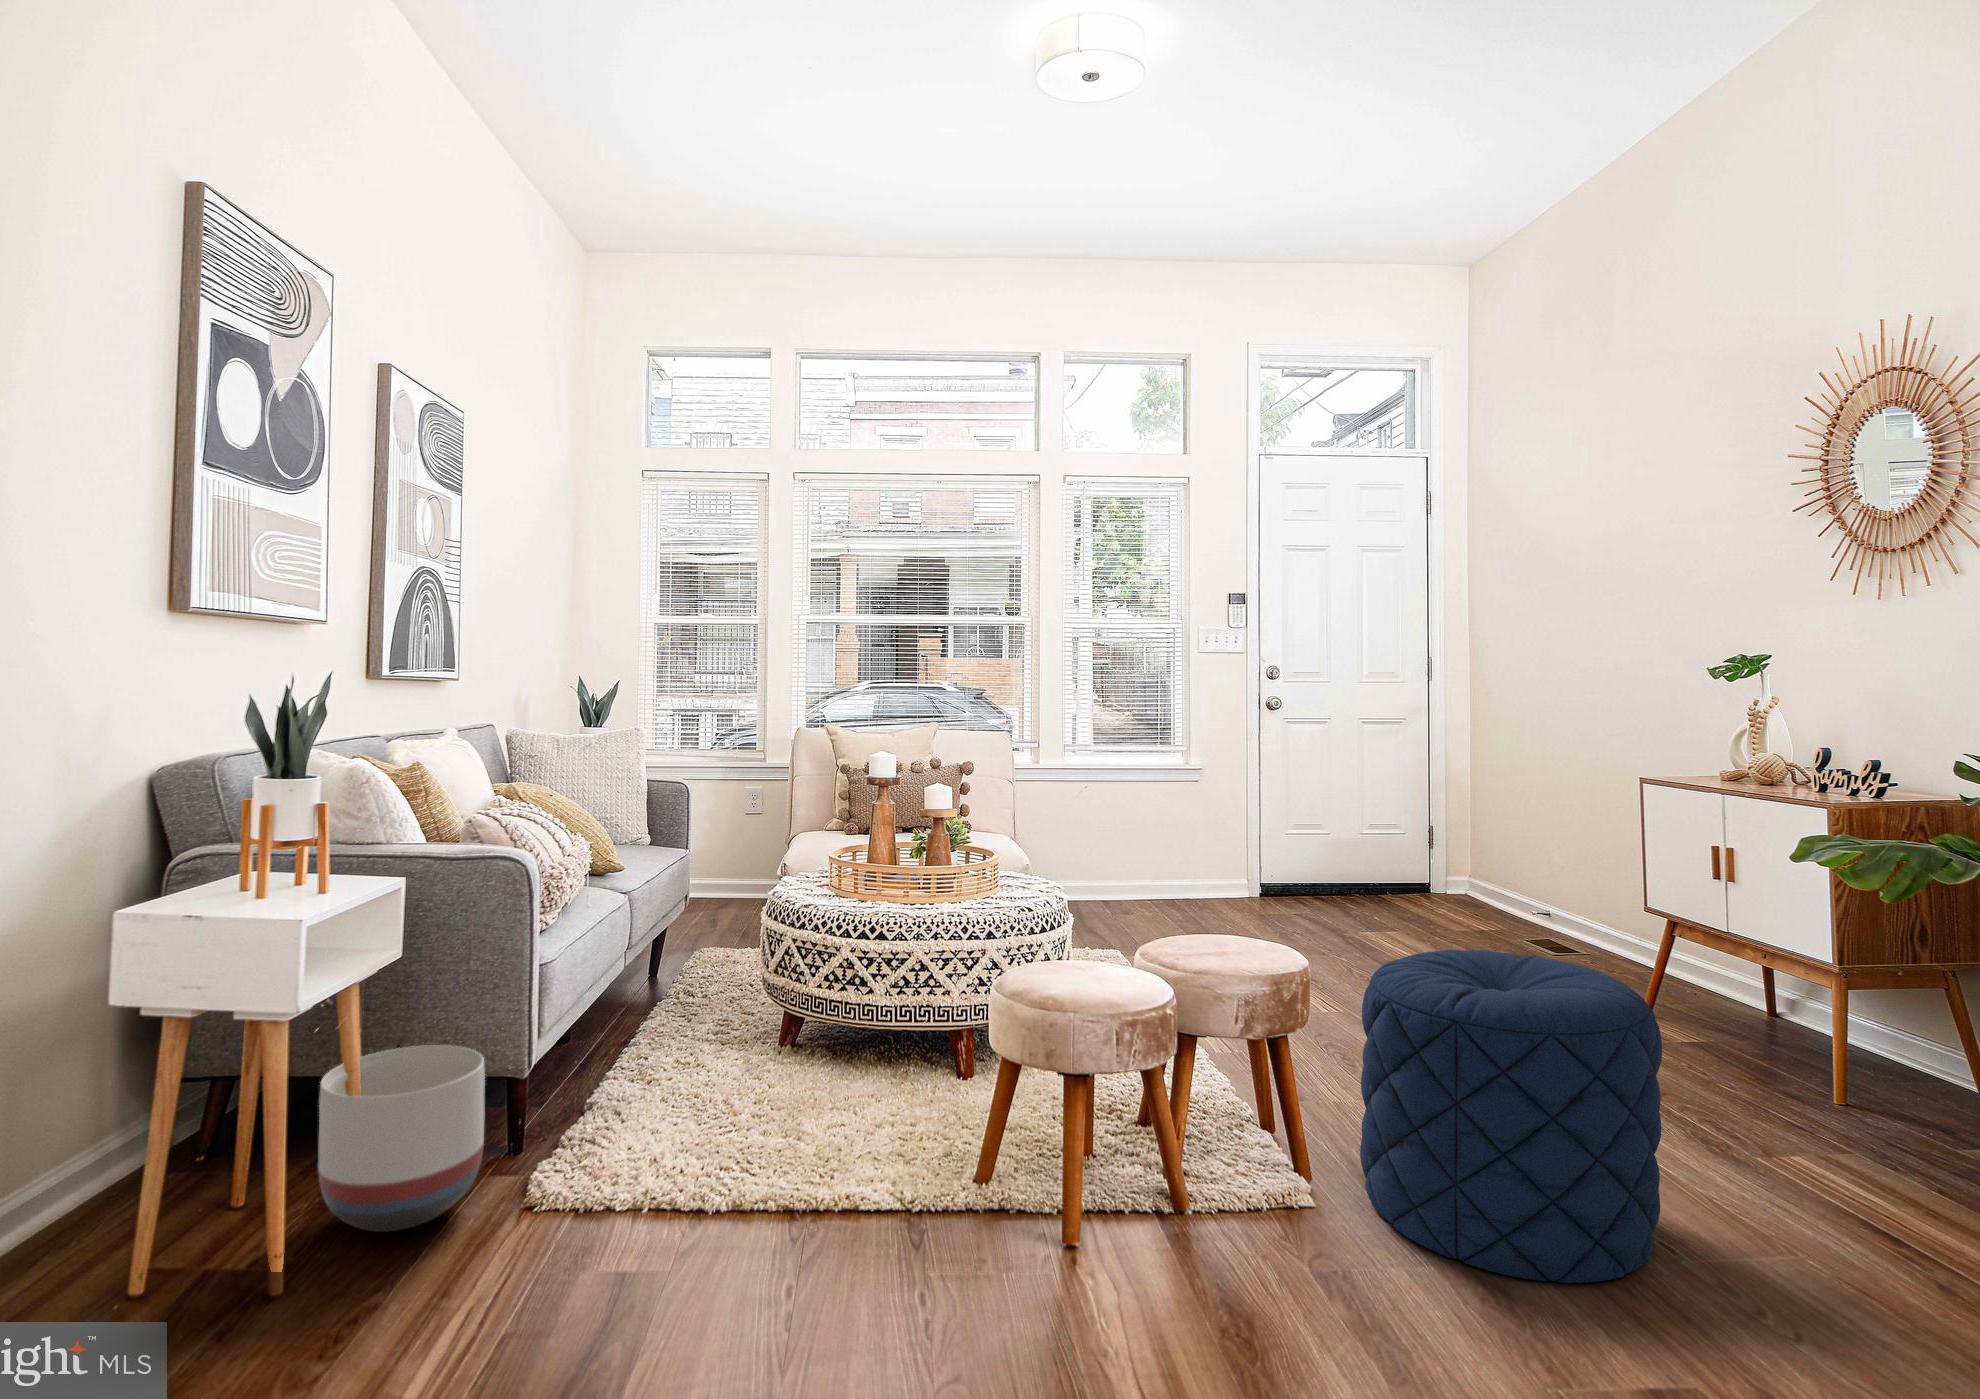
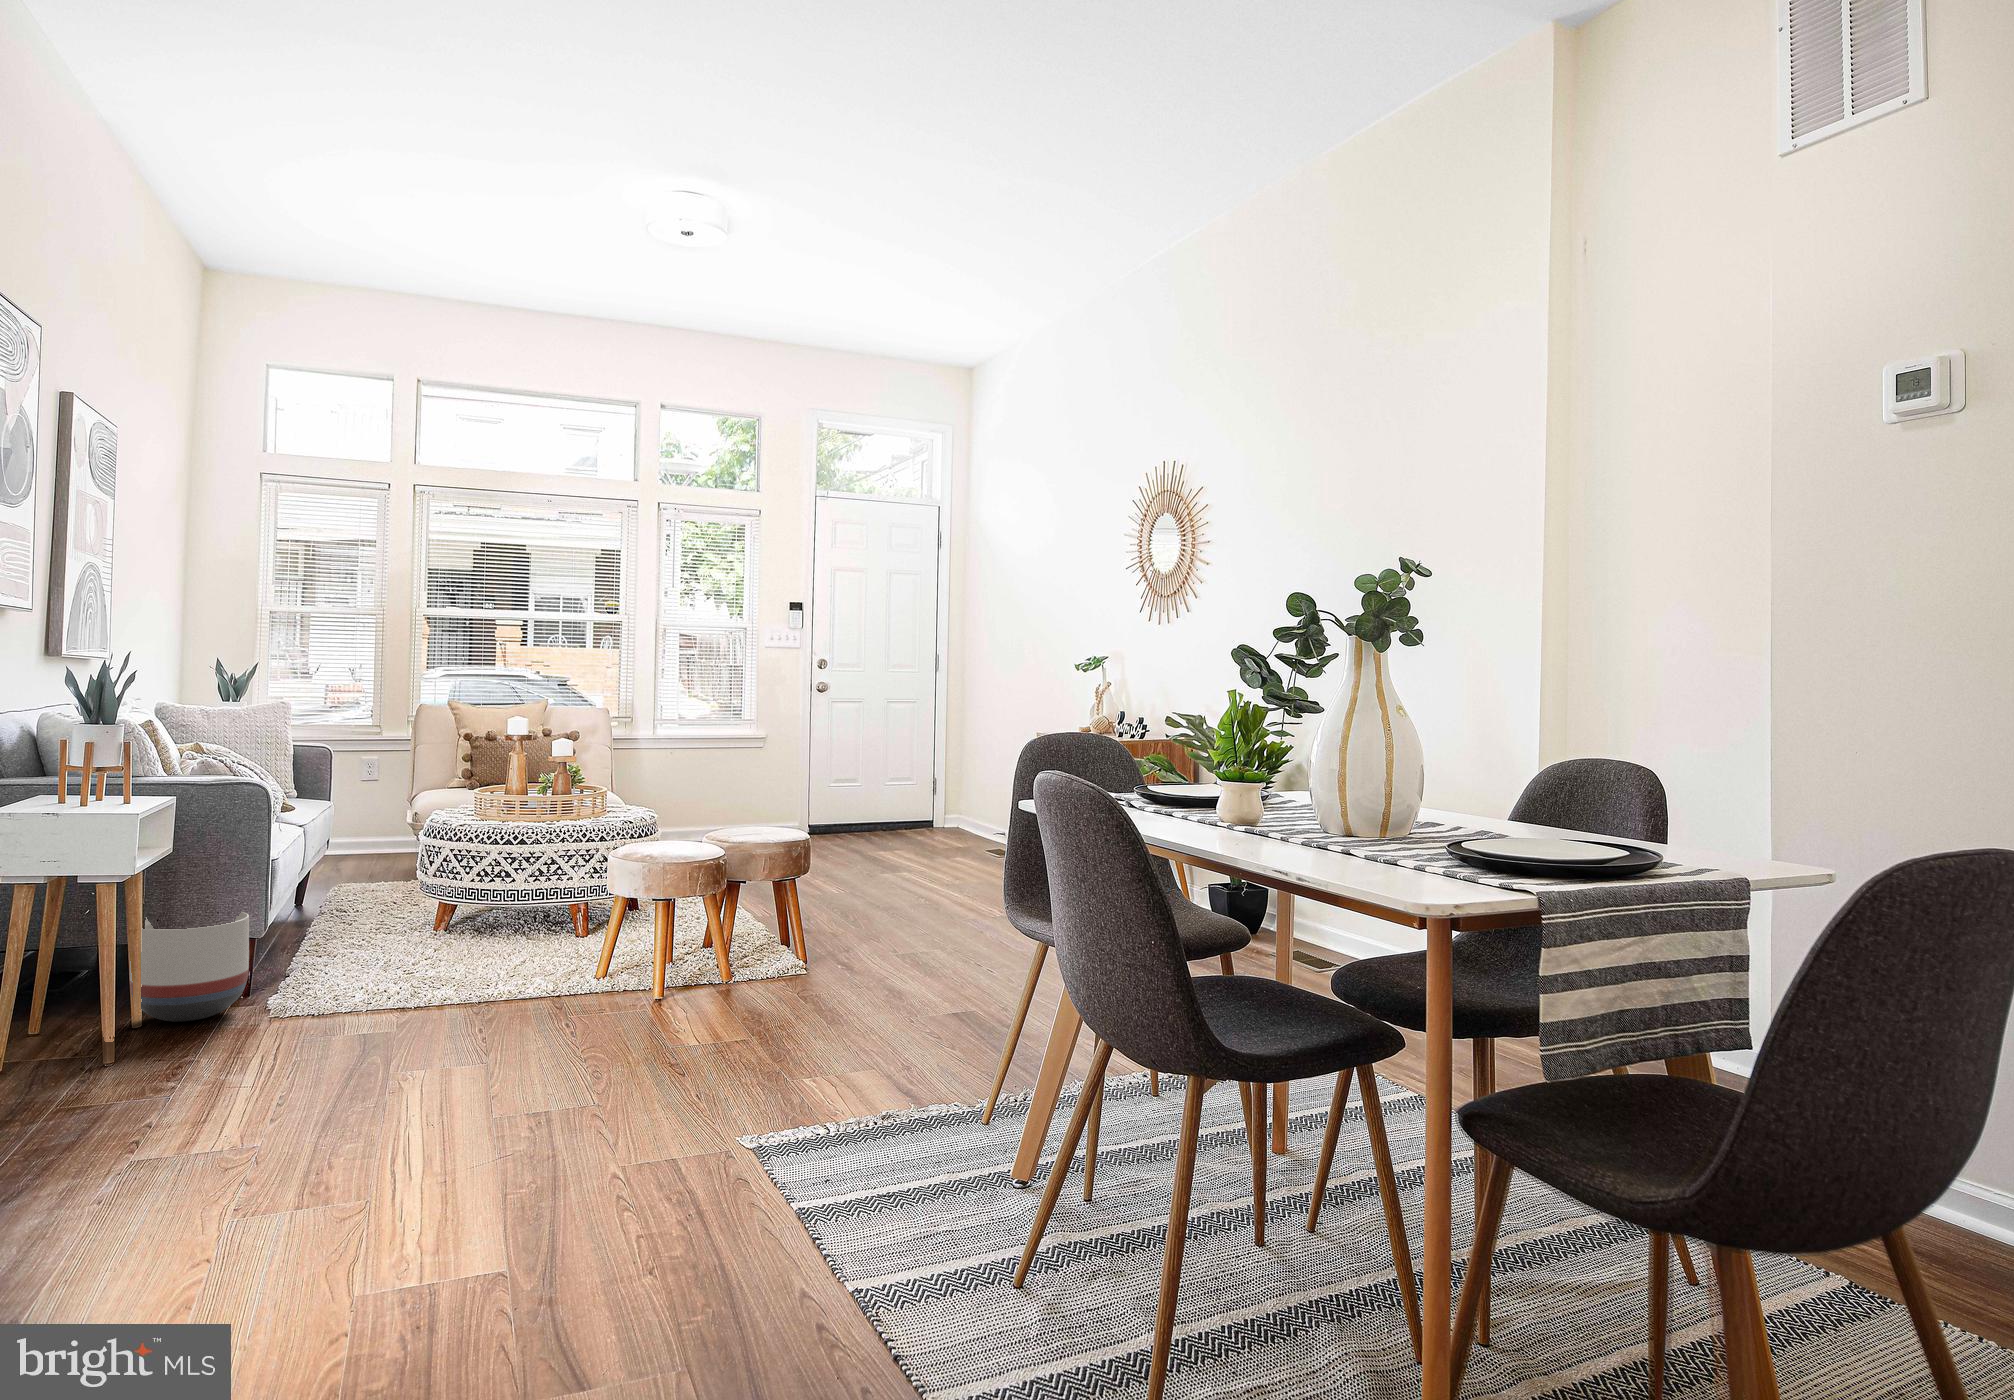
pouf: present [1360,950,1662,1283] -> none [830,825,977,981]

